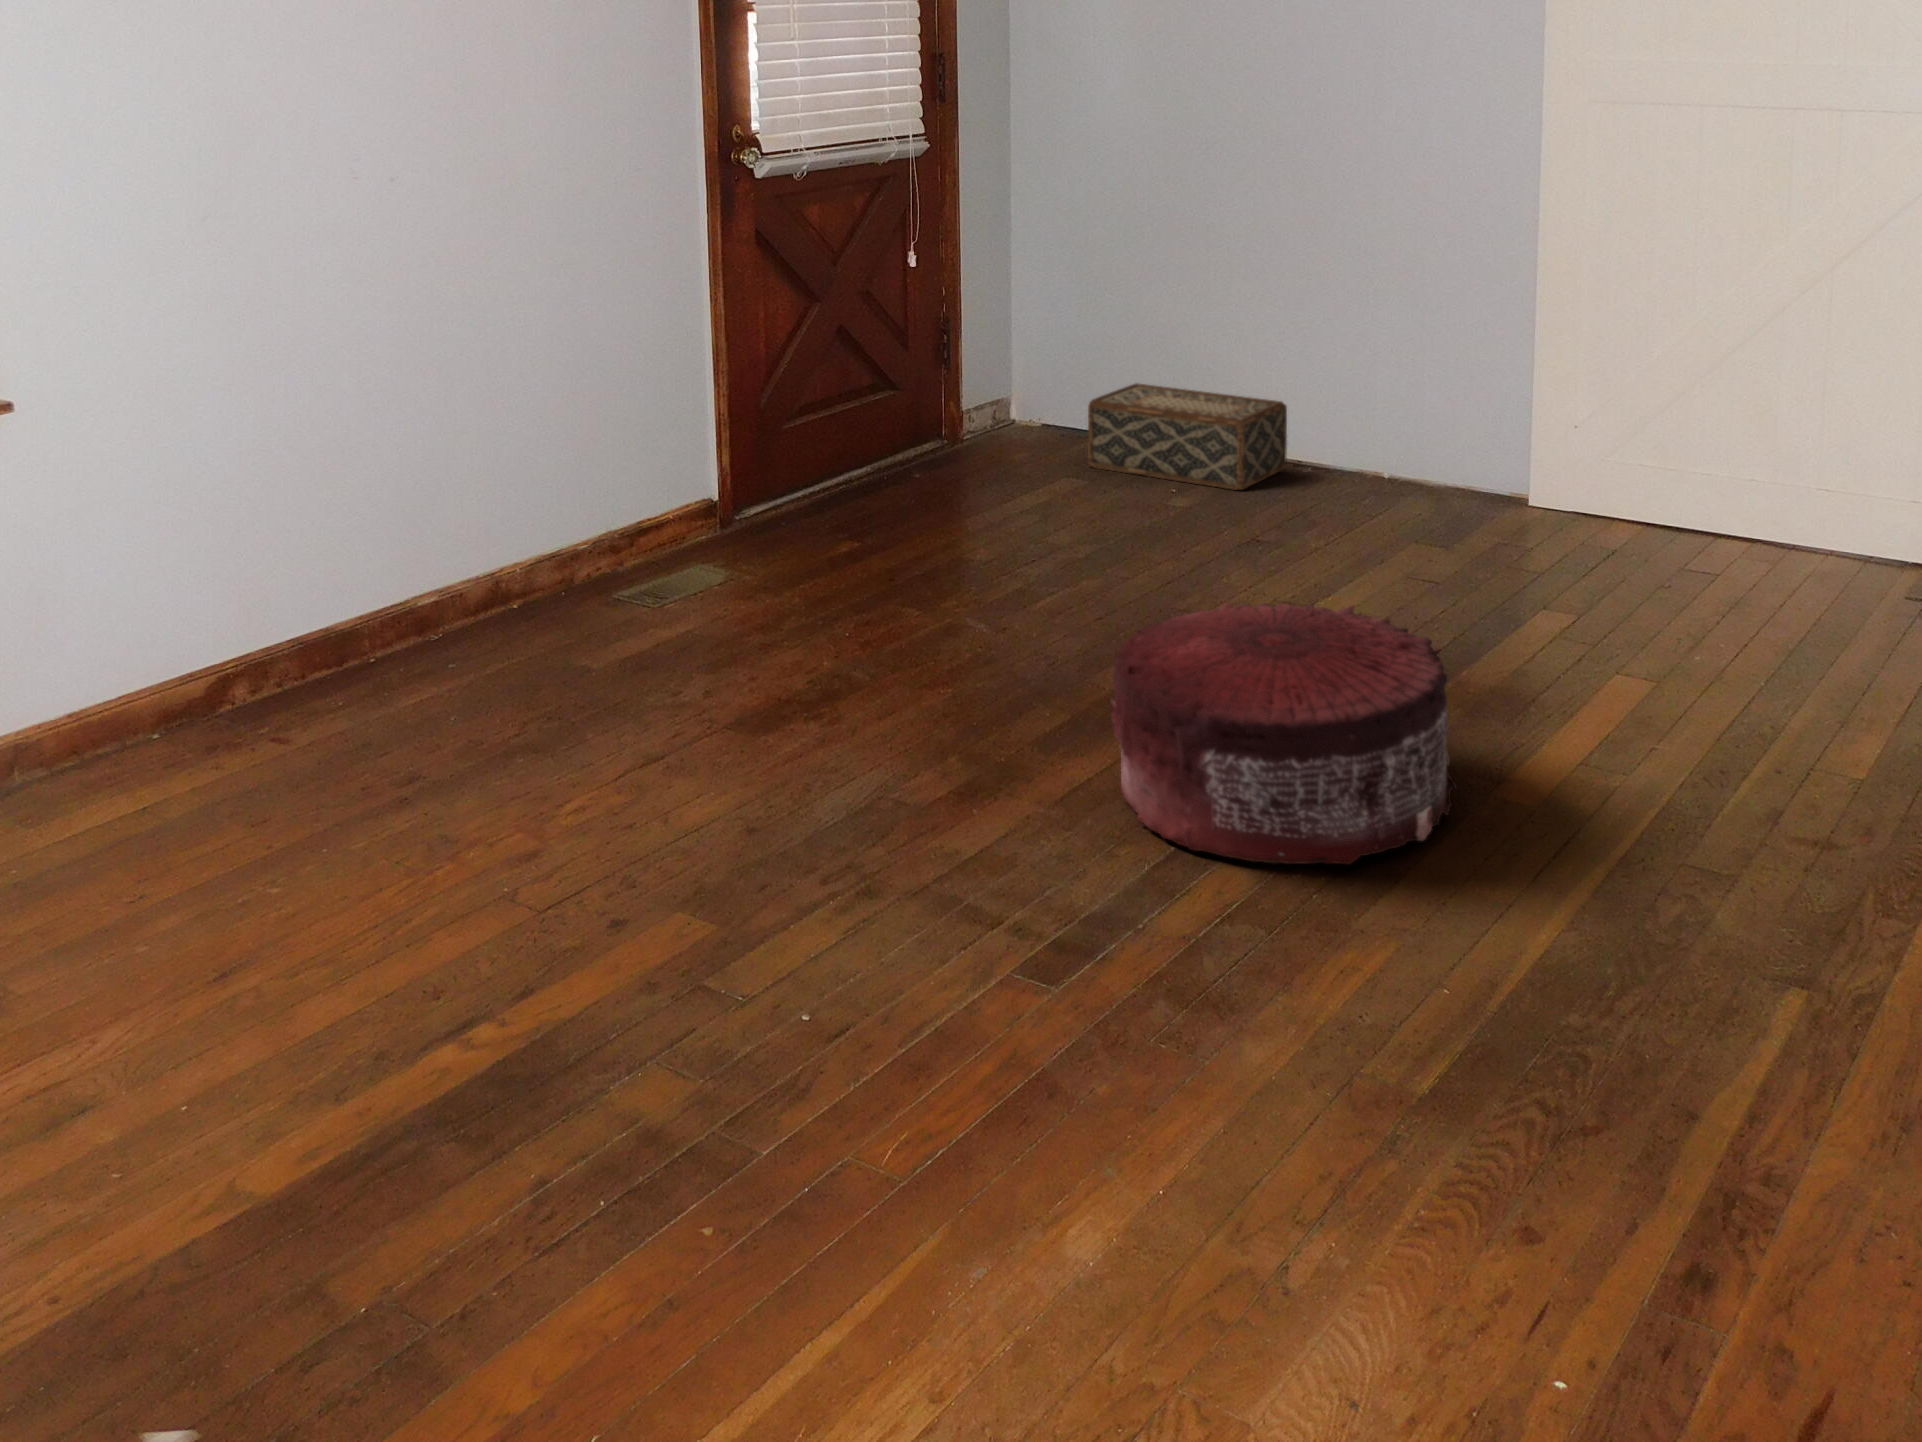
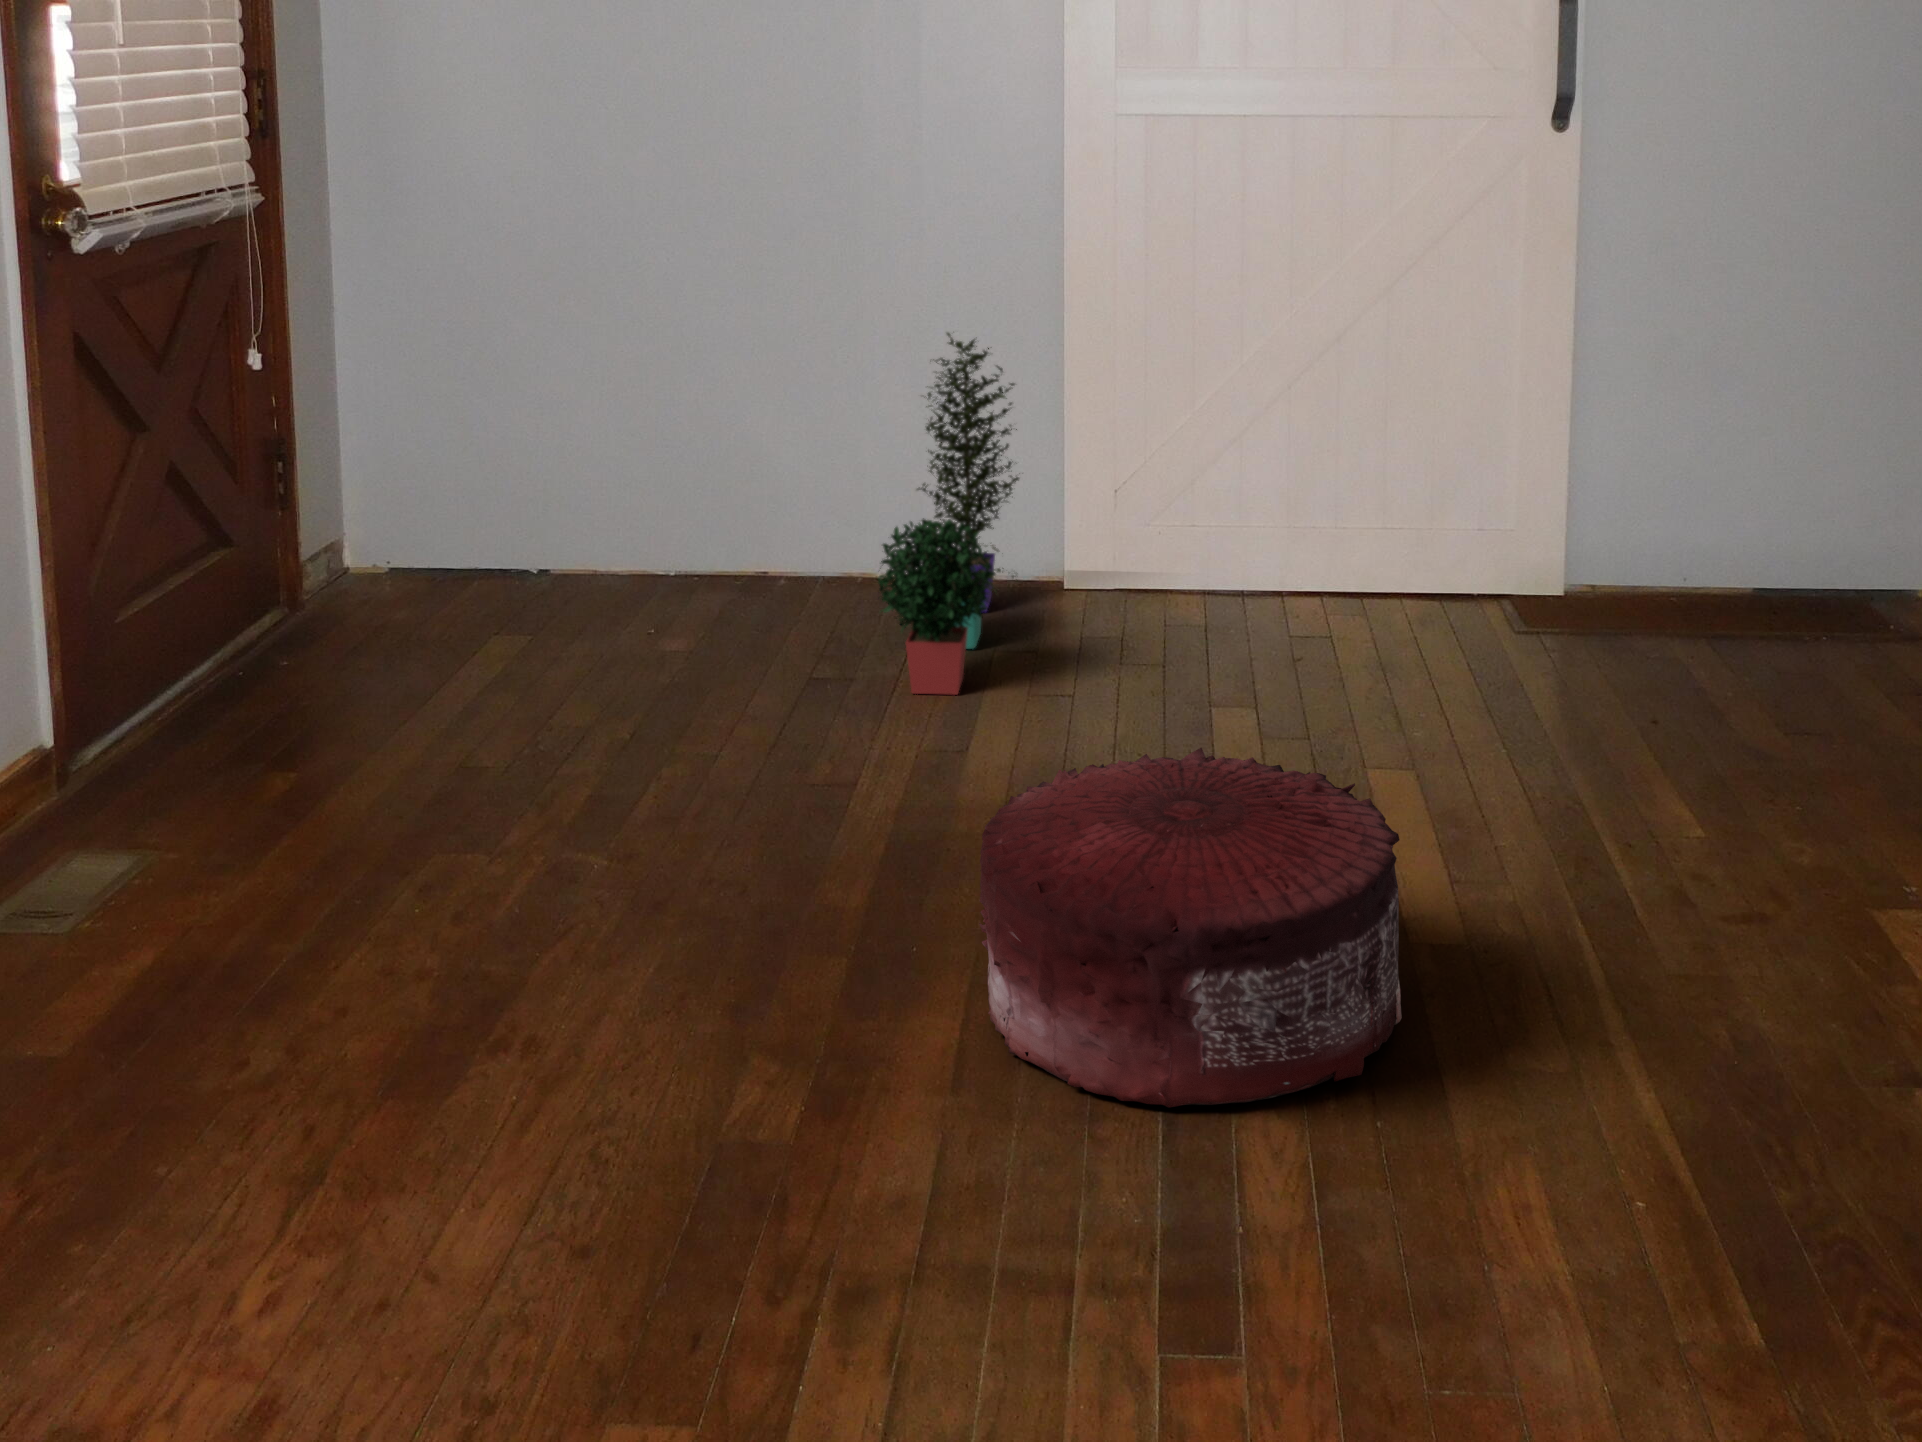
potted plant: none [1286,279,1481,564] -> present [878,333,1019,695]
woven basket: present [1088,383,1287,490] -> none [512,497,766,621]

